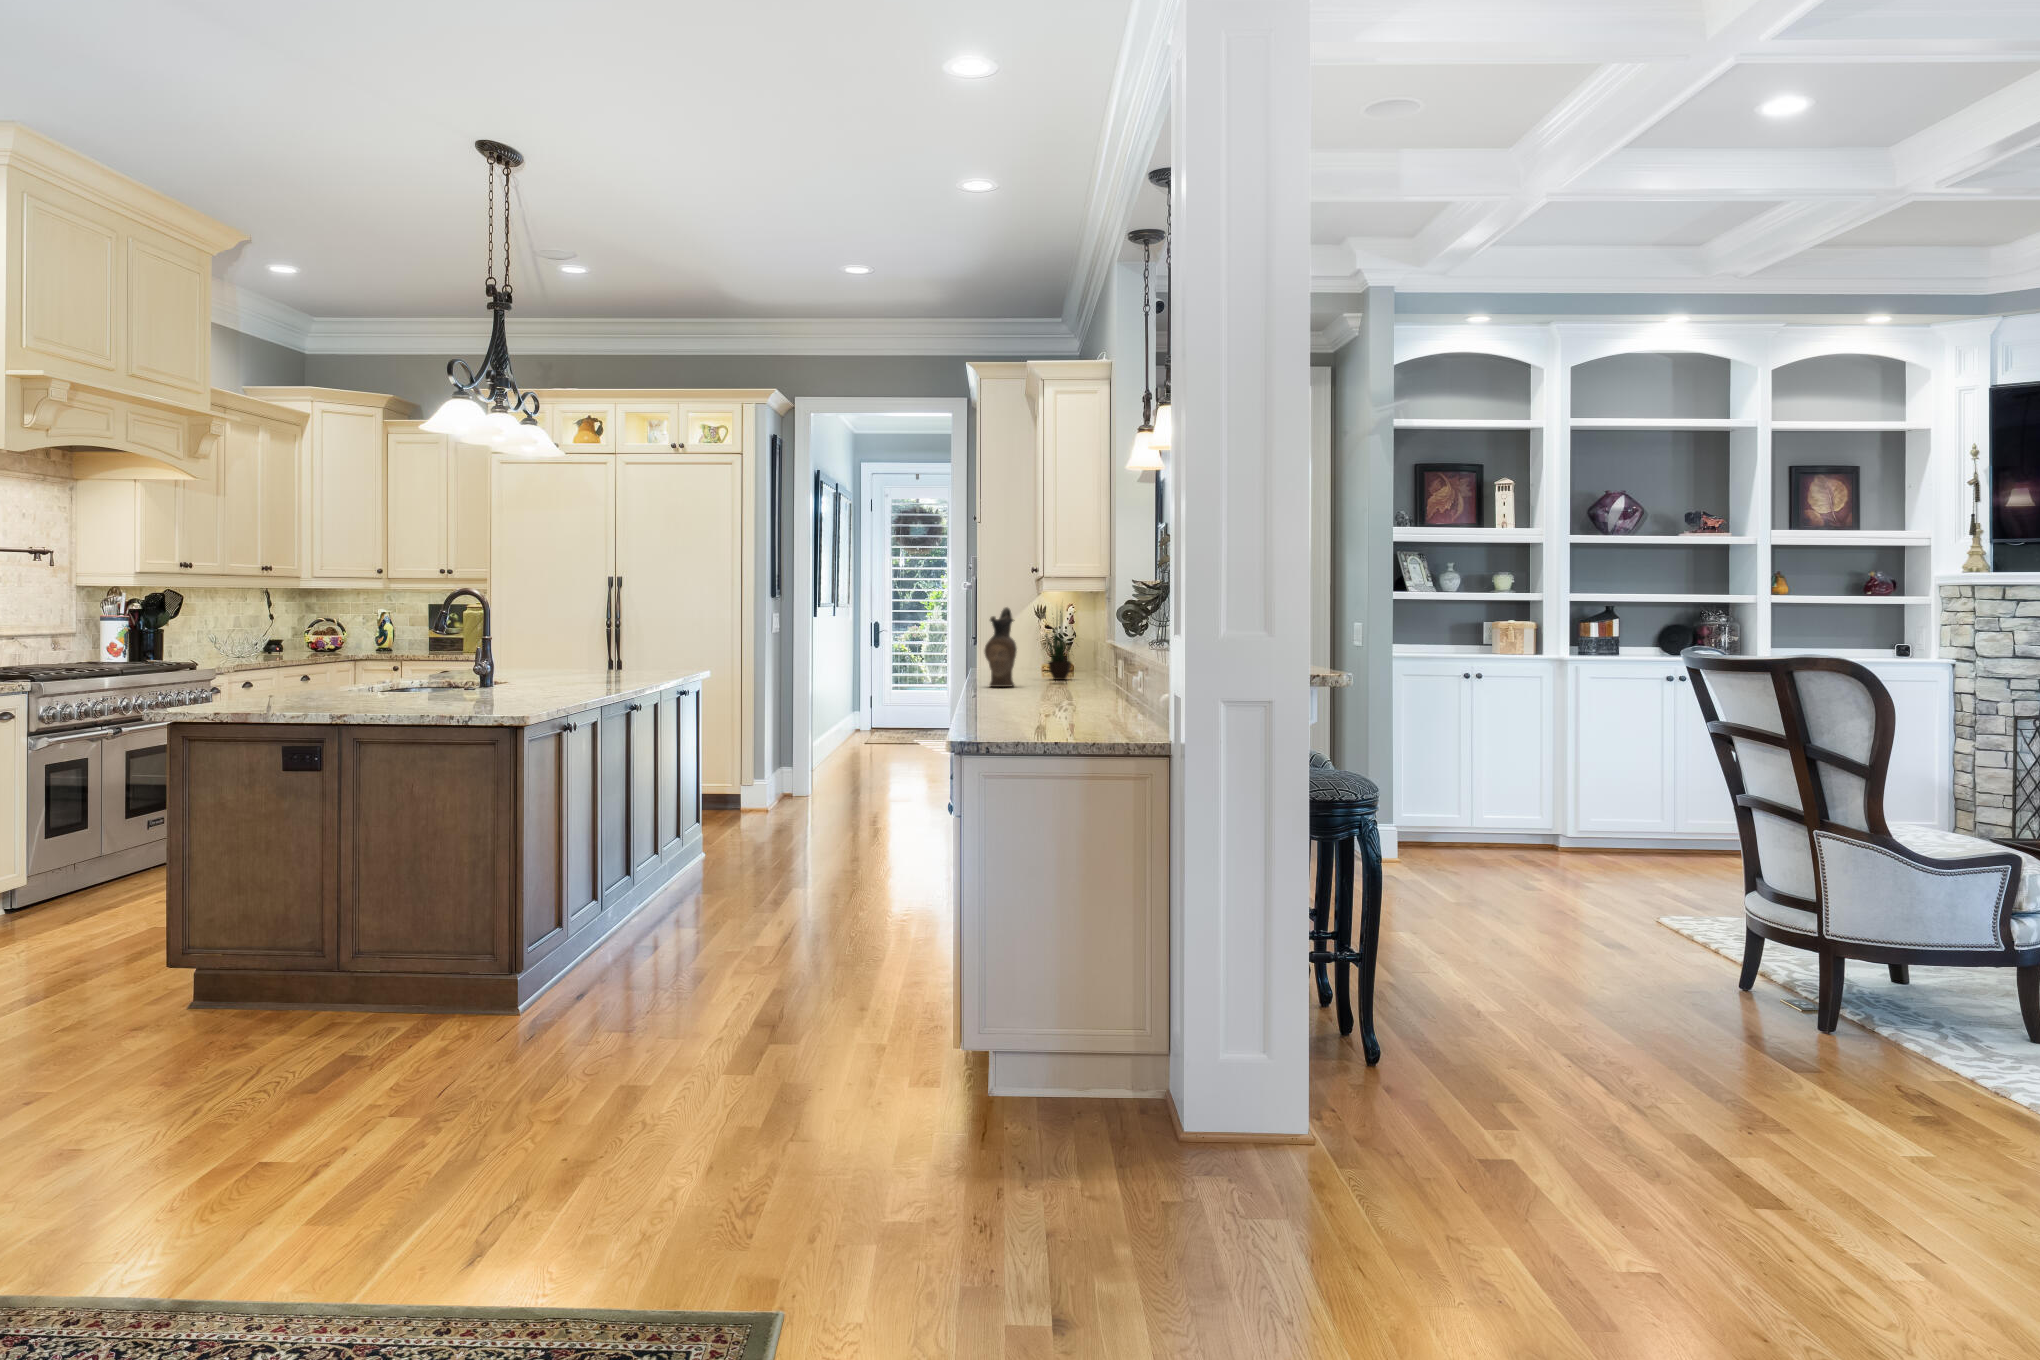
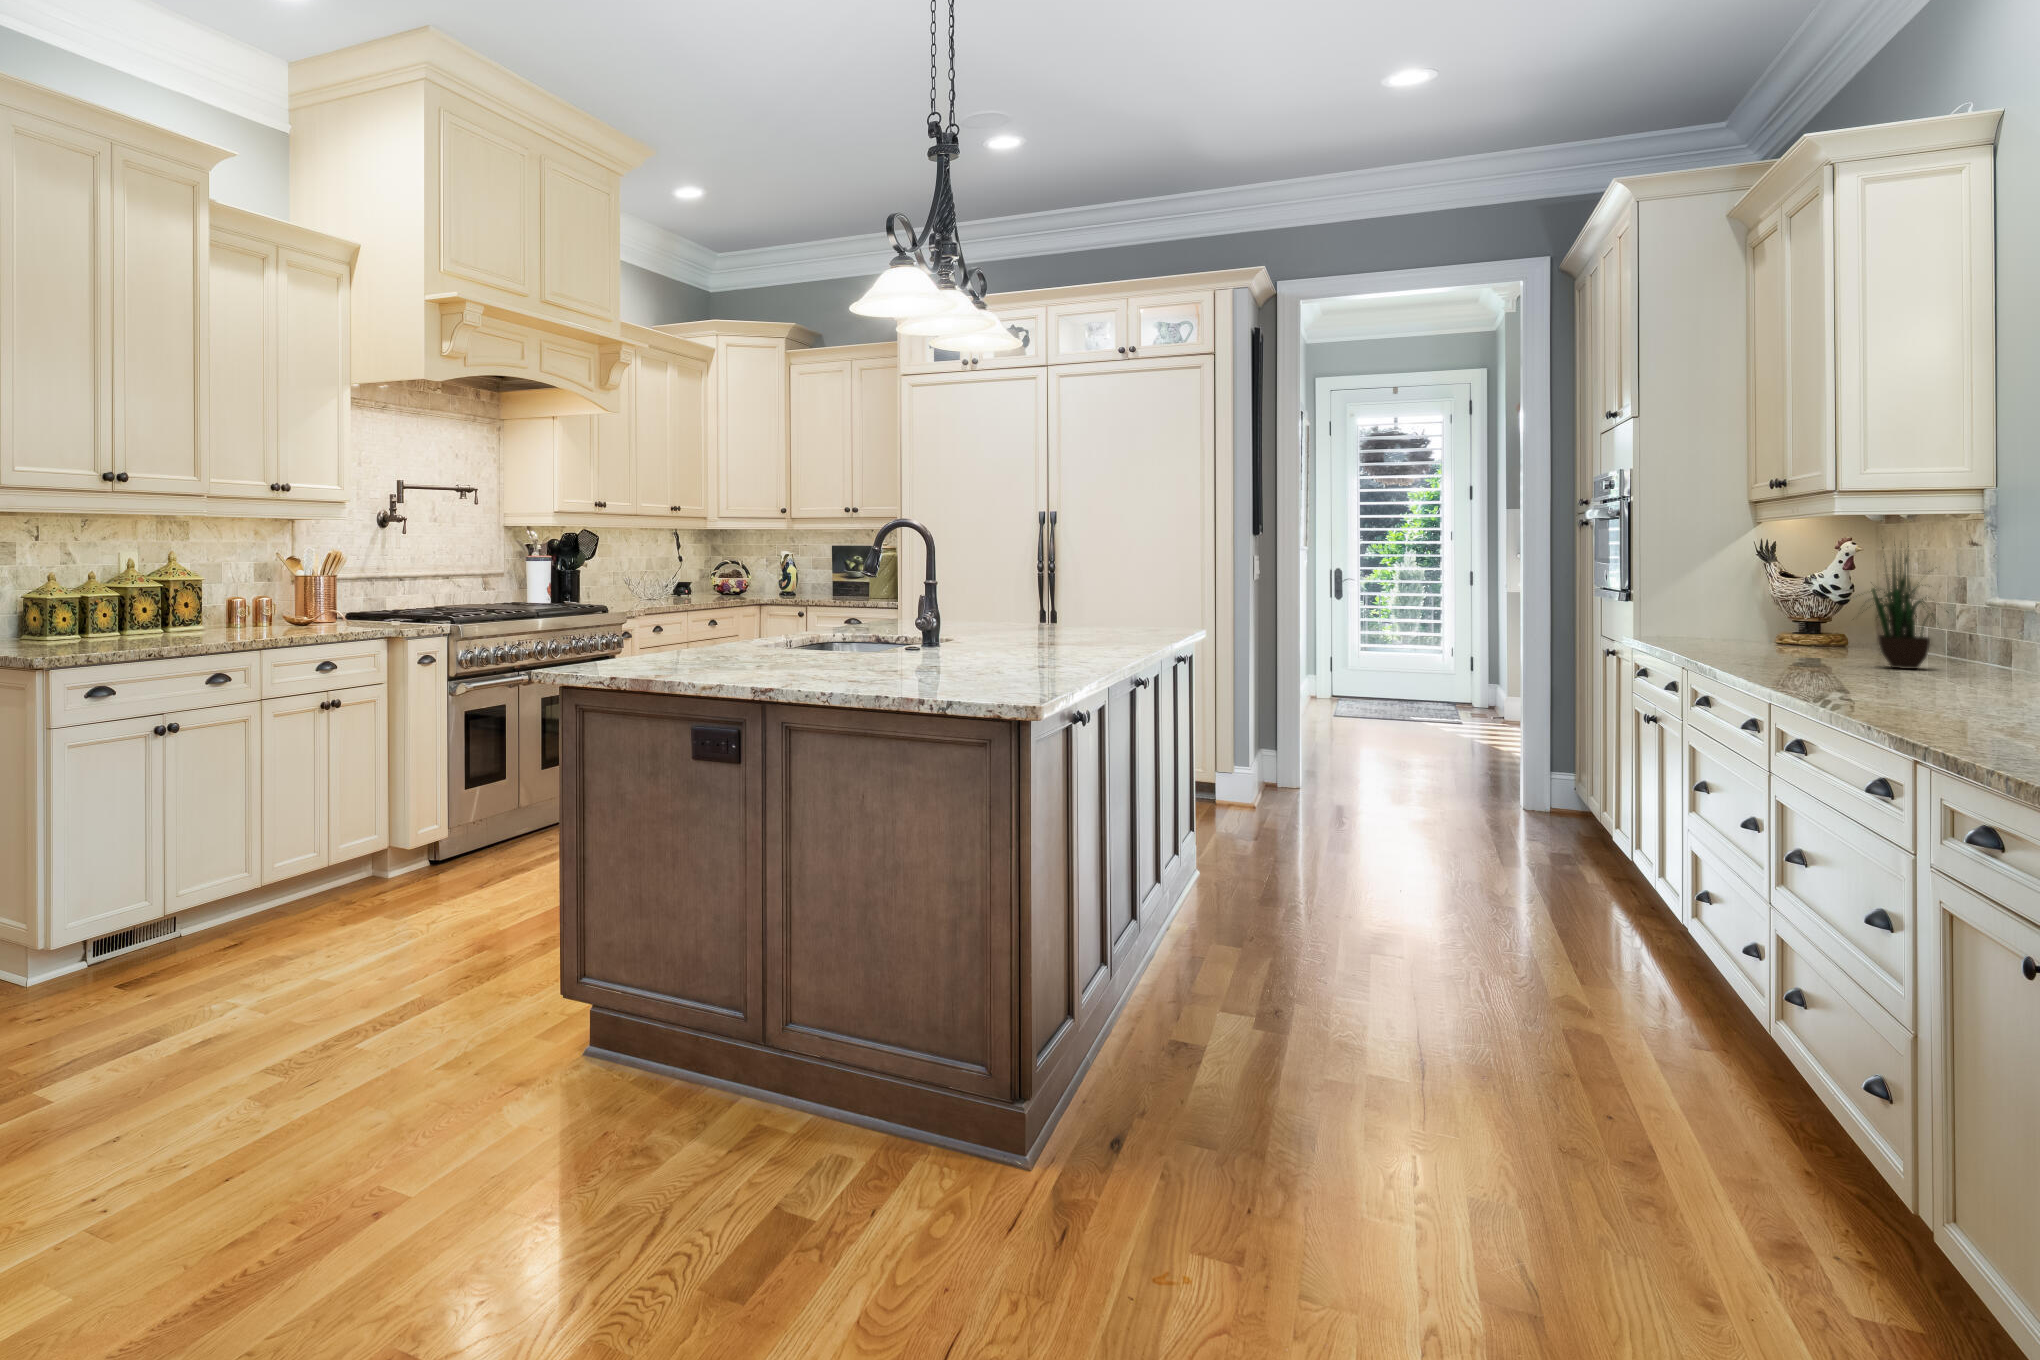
ceramic pitcher: present [984,607,1017,687] -> none [1776,543,1854,681]

